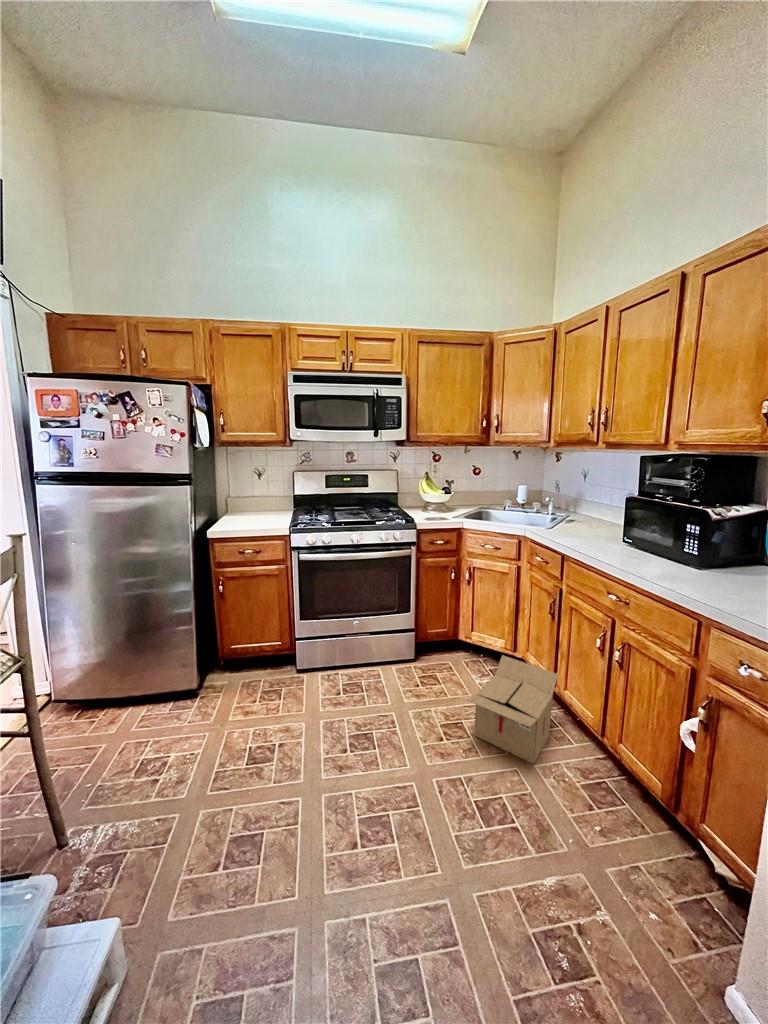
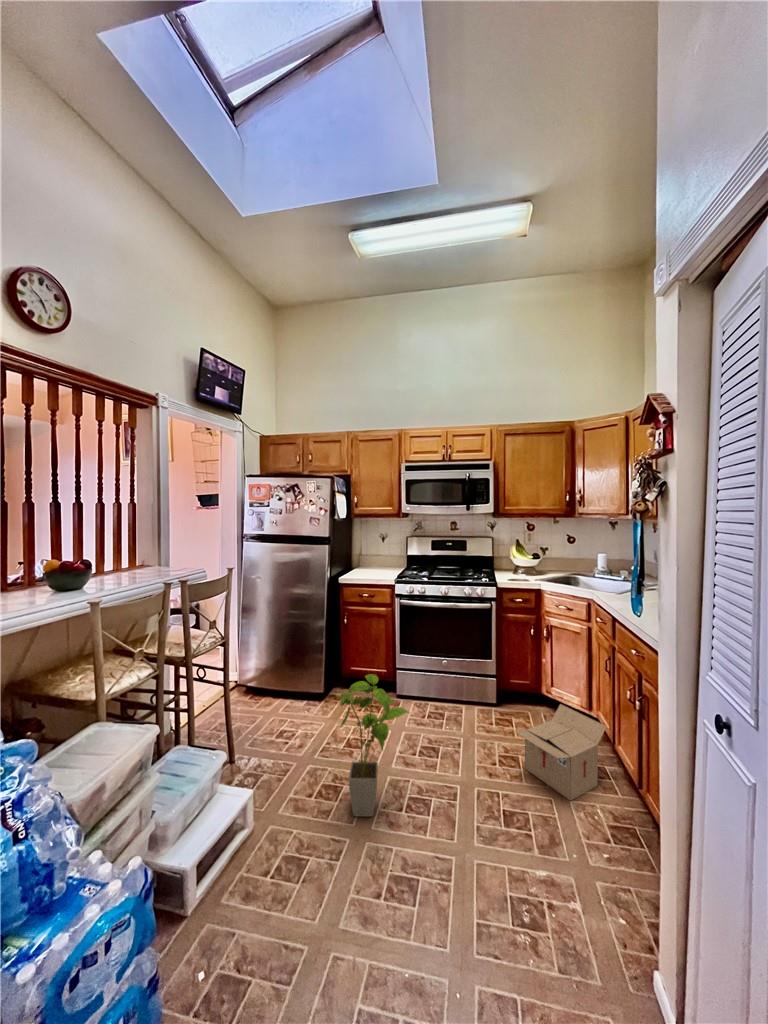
house plant: none [255,681,362,881] -> present [339,674,409,817]

